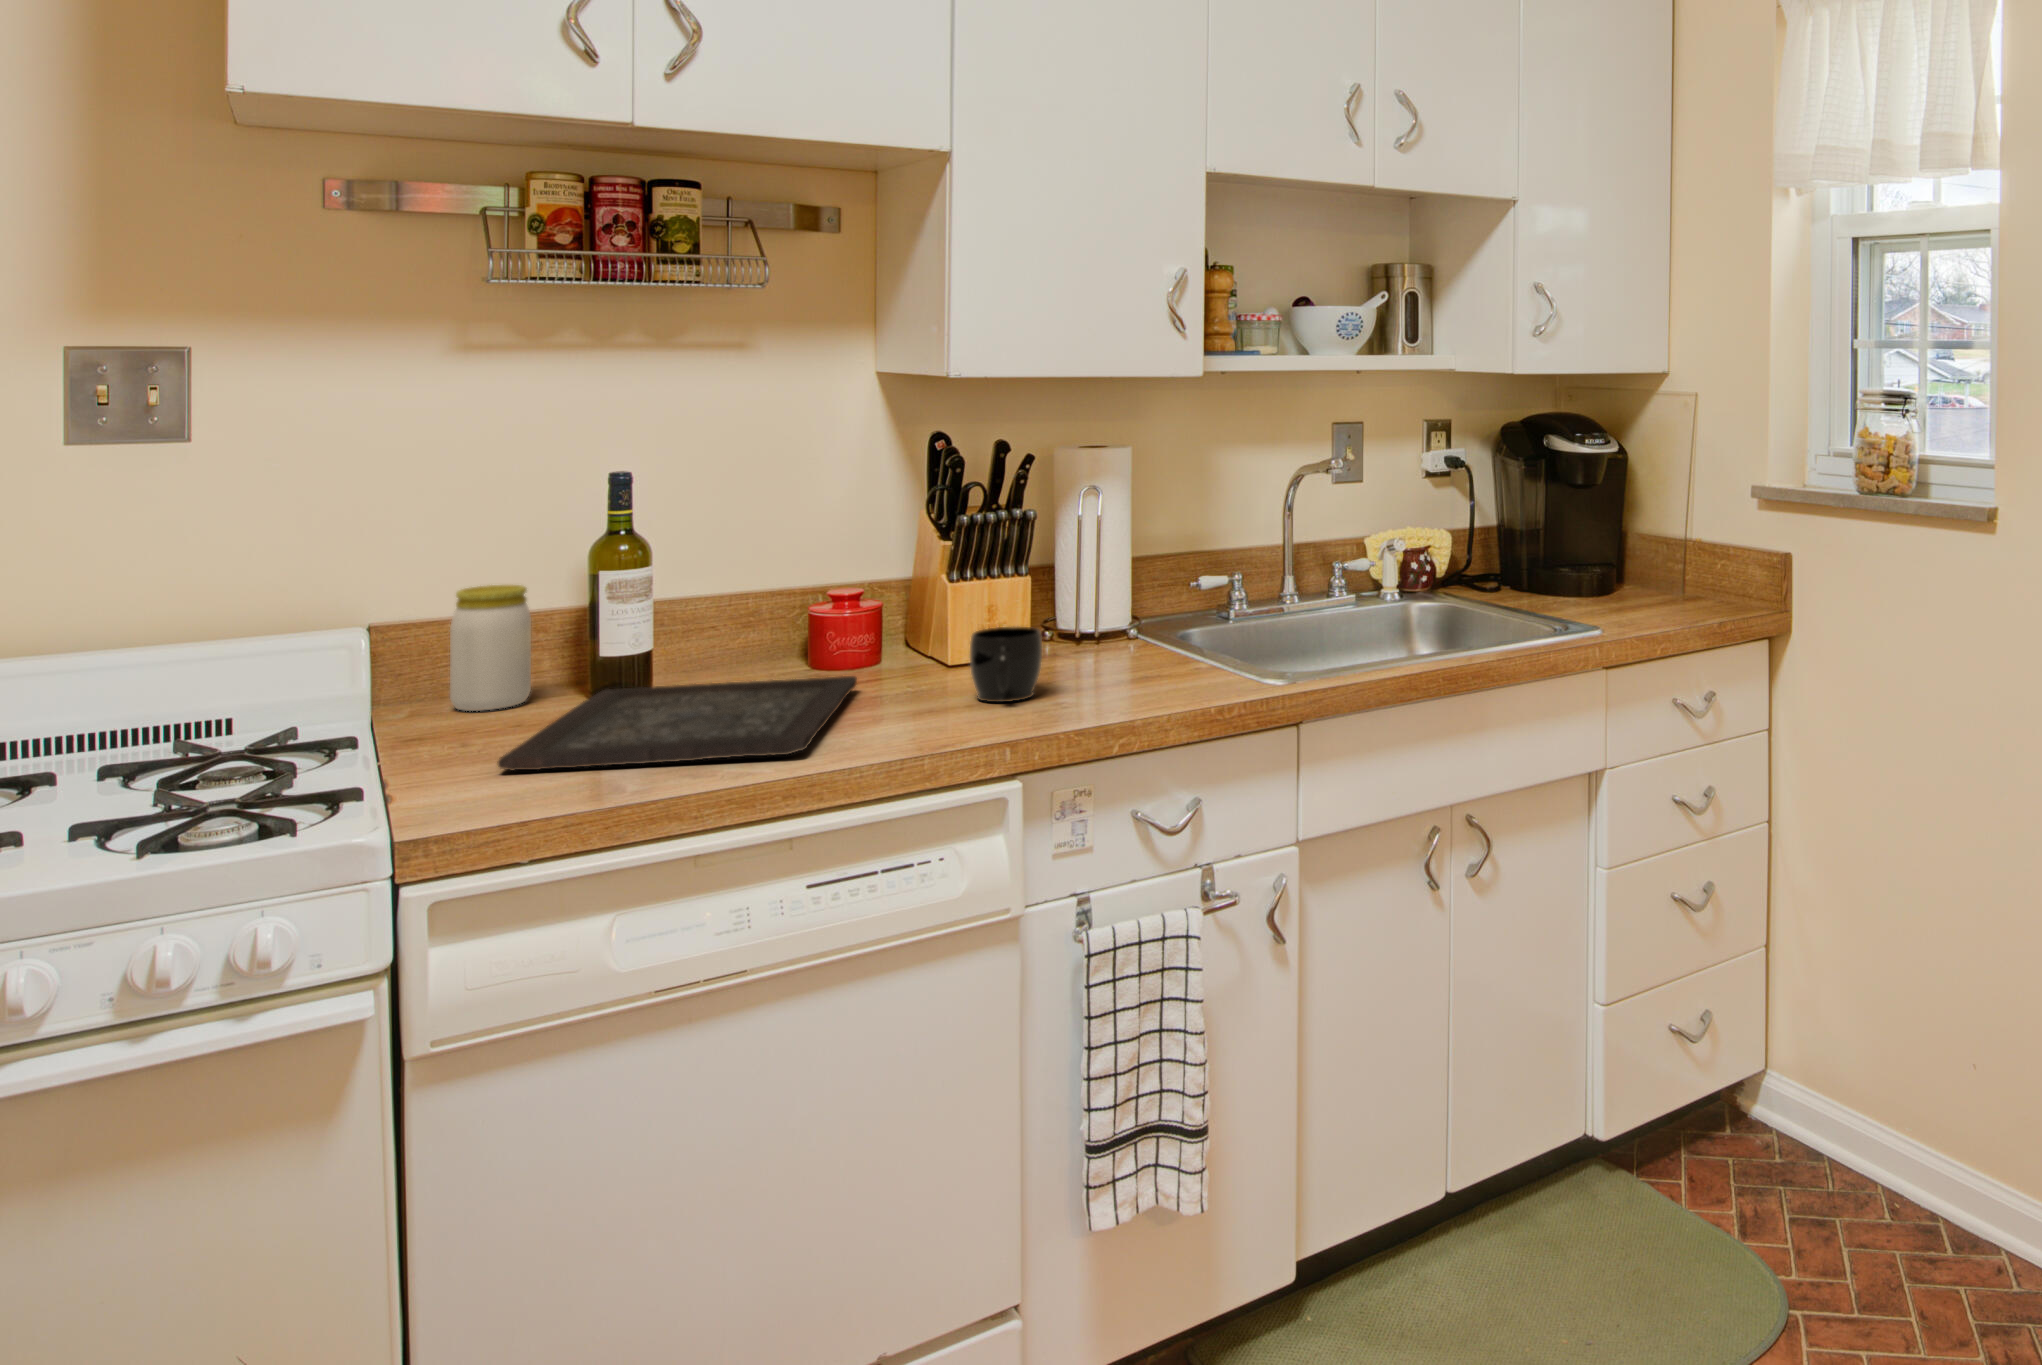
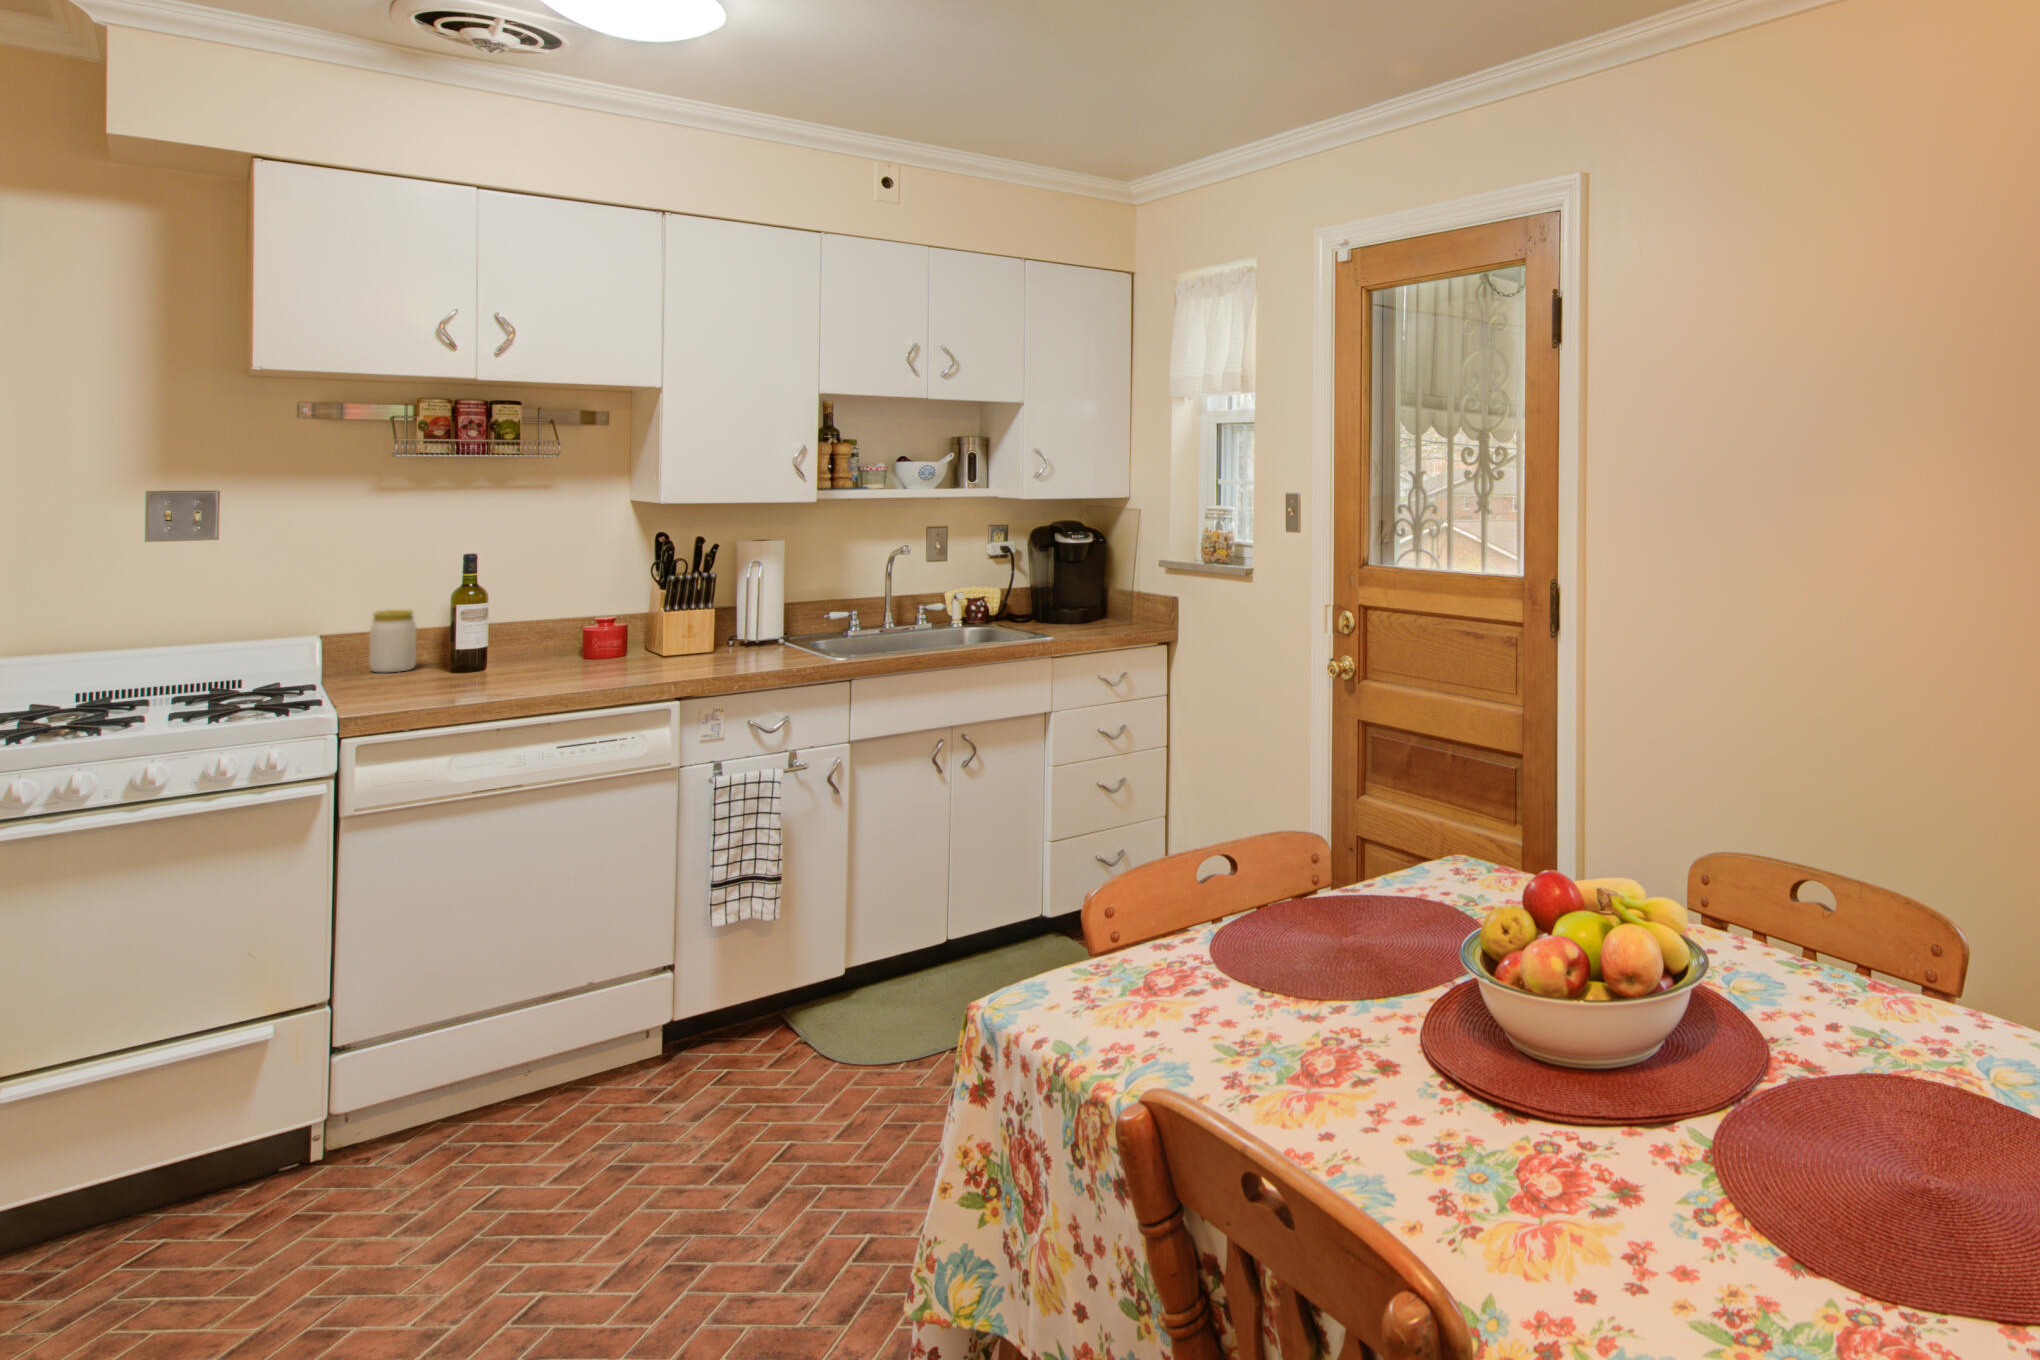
mug: present [970,627,1042,702] -> none [663,635,705,671]
tray: present [498,676,857,770] -> none [395,658,603,695]

